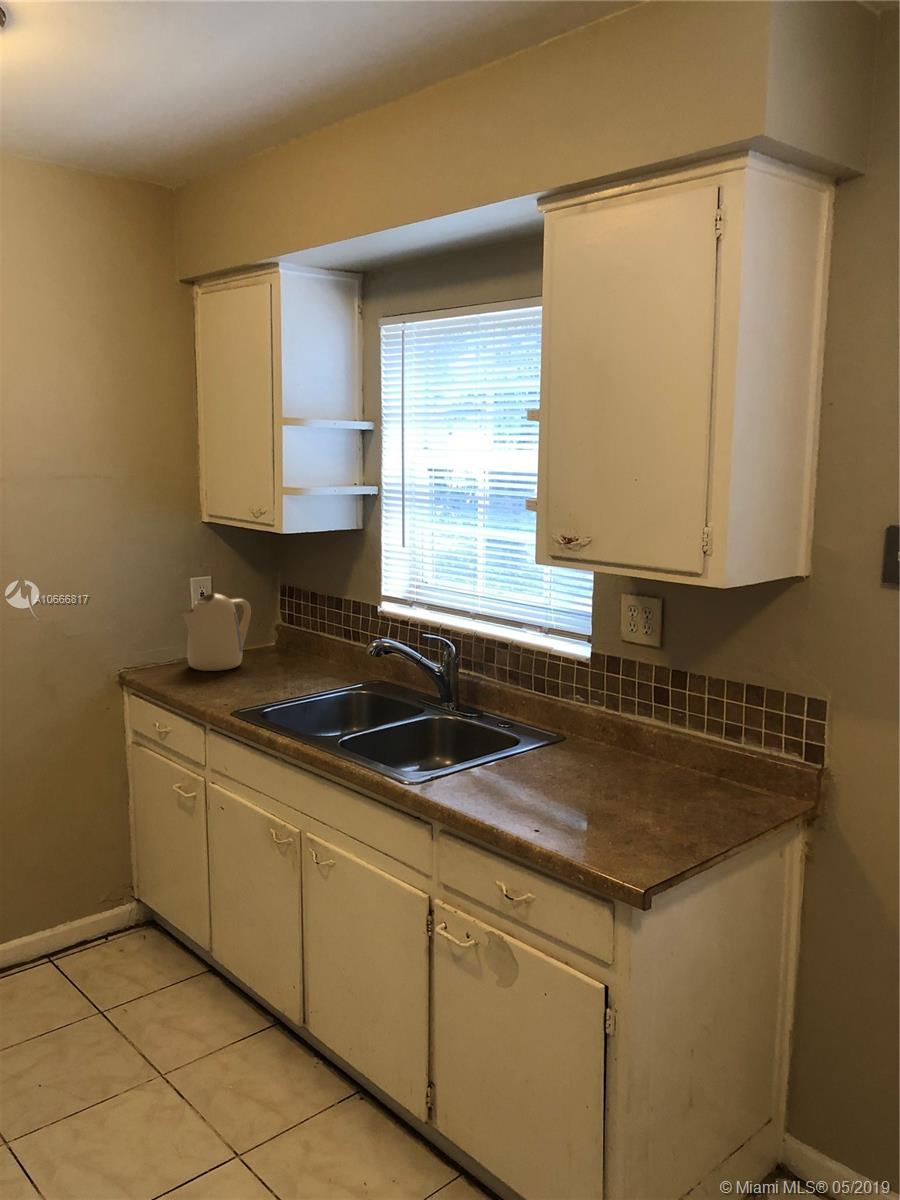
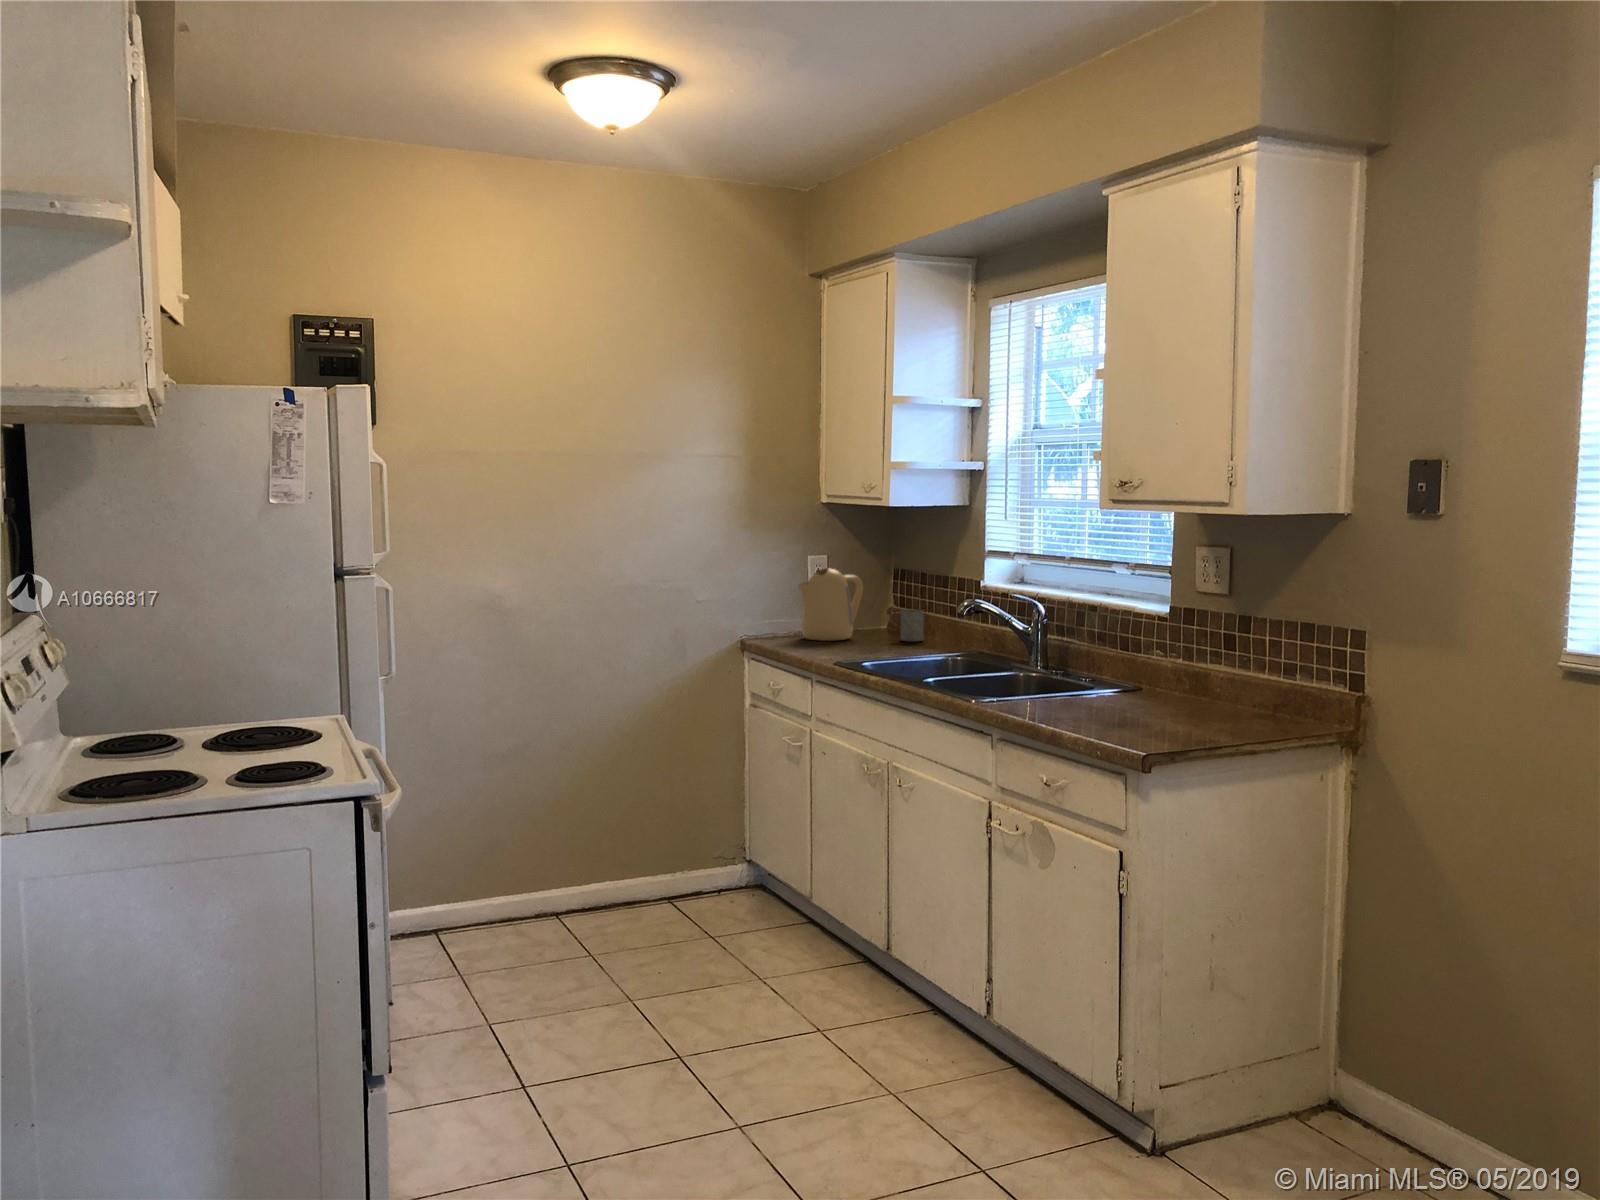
mug: none [282,633,317,667] -> present [891,609,924,642]

